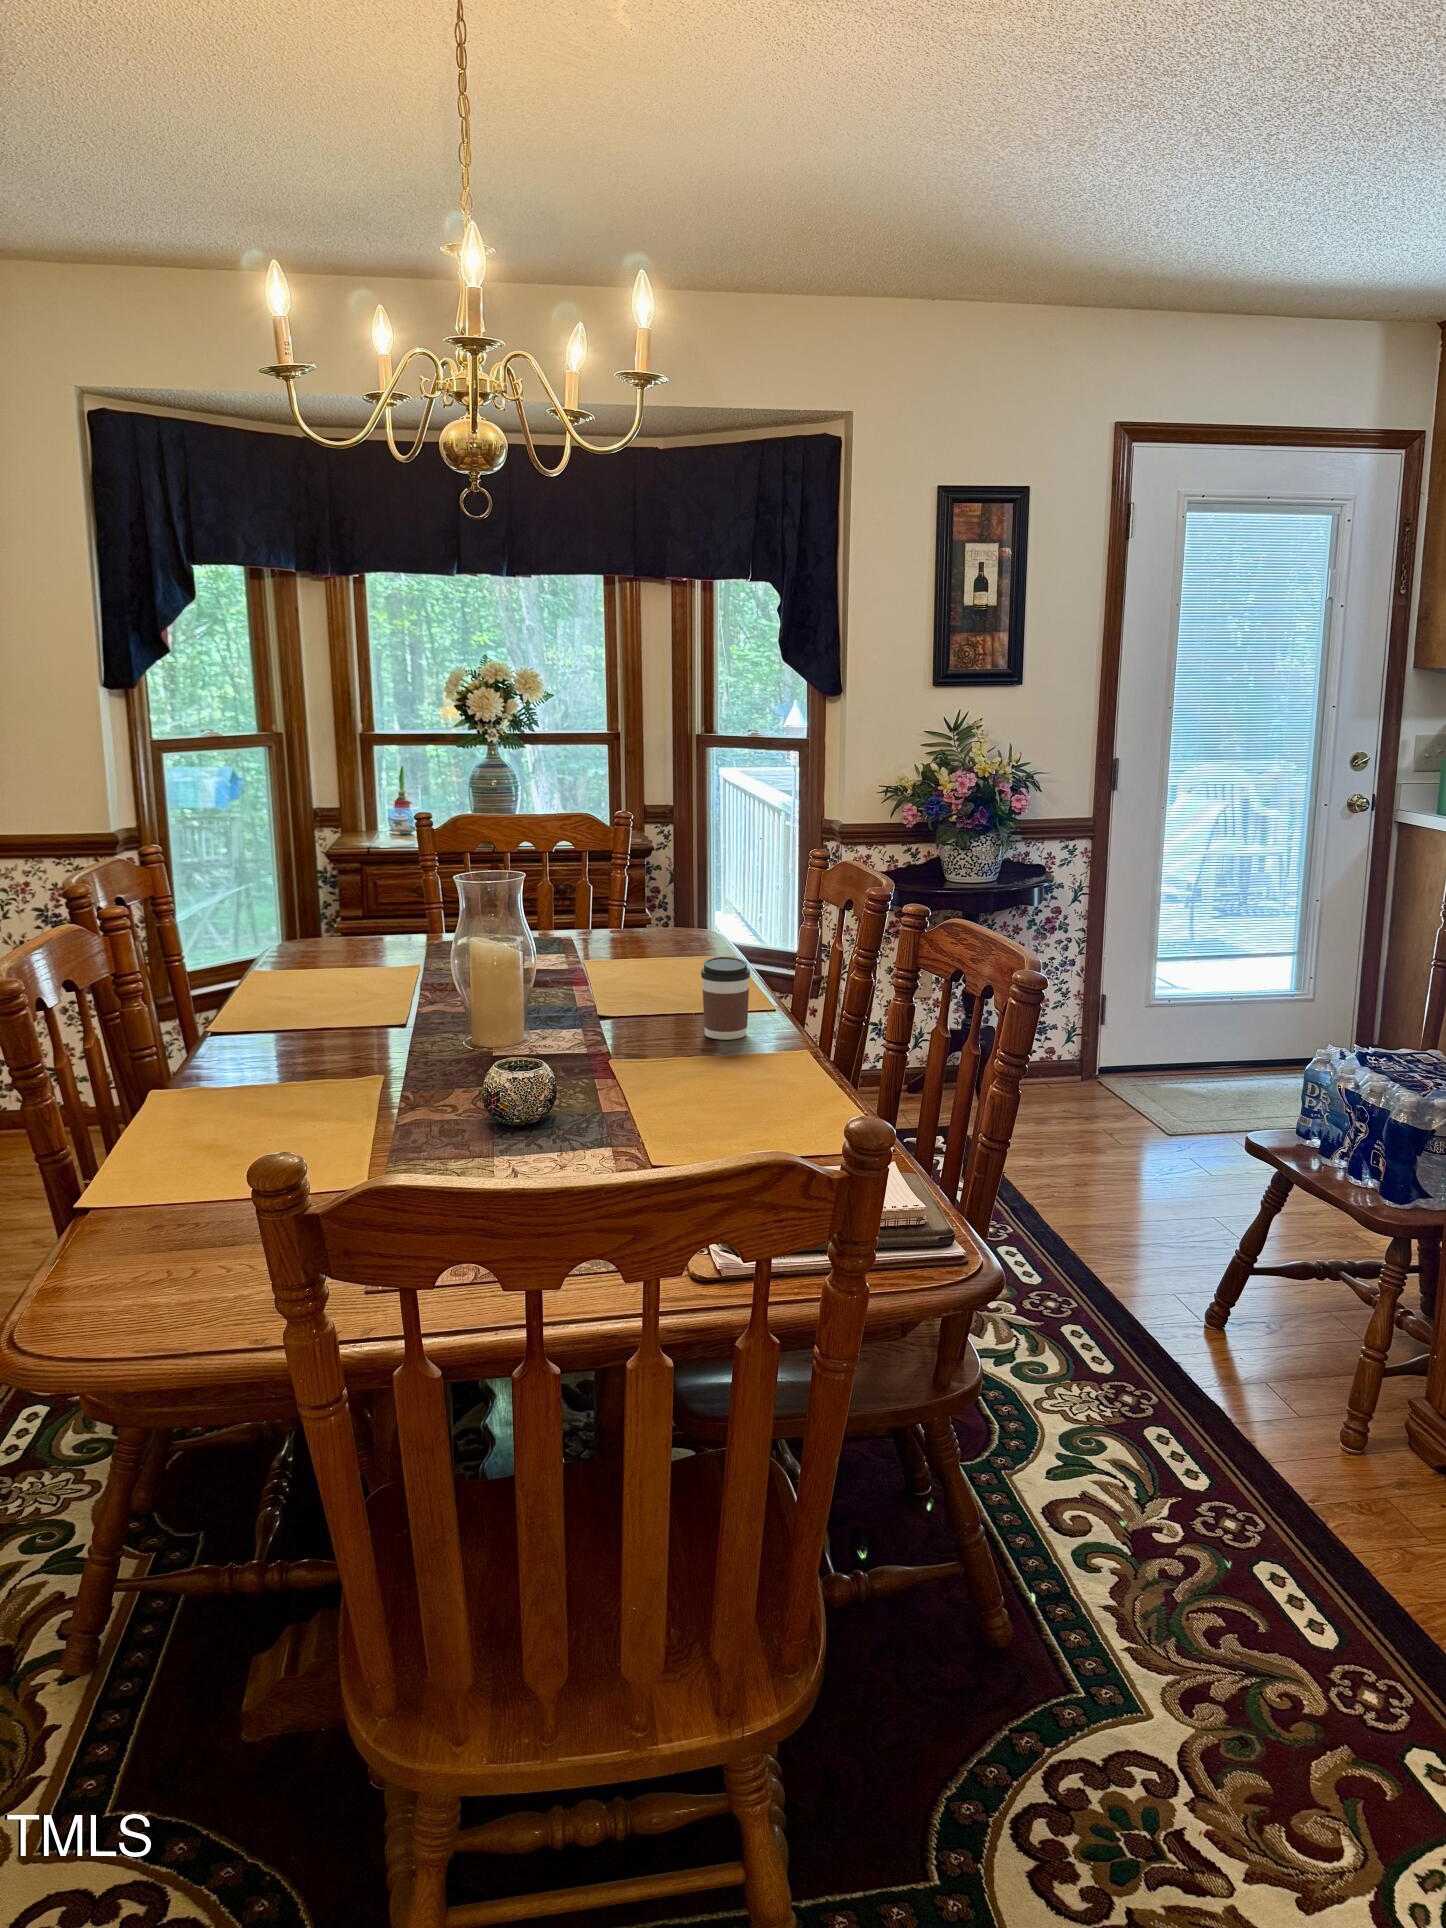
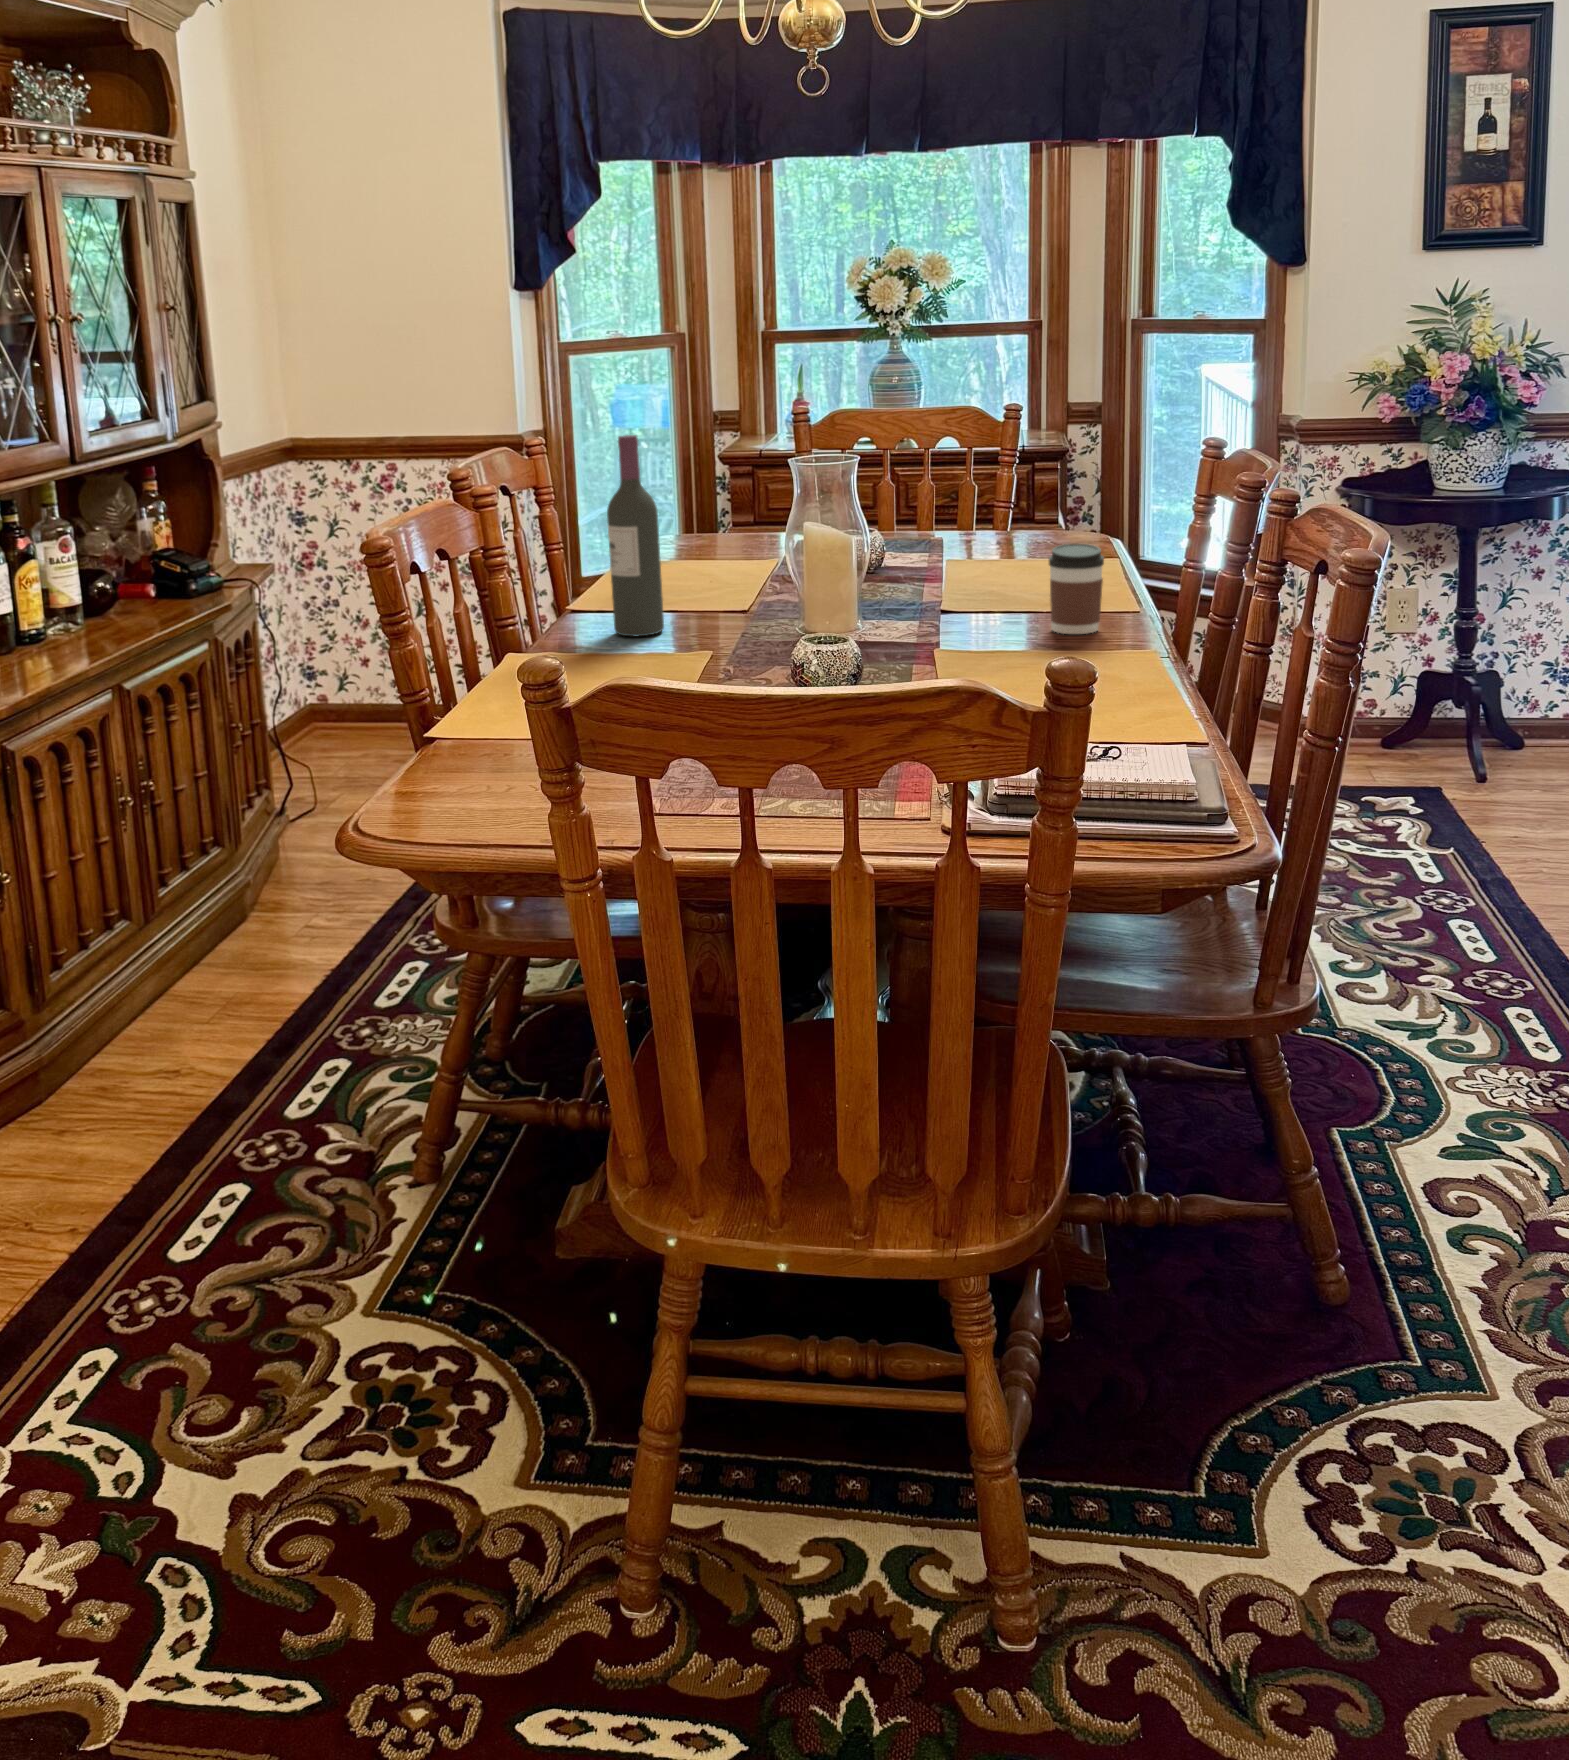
wine bottle: none [272,858,331,1055] -> present [607,435,664,636]

